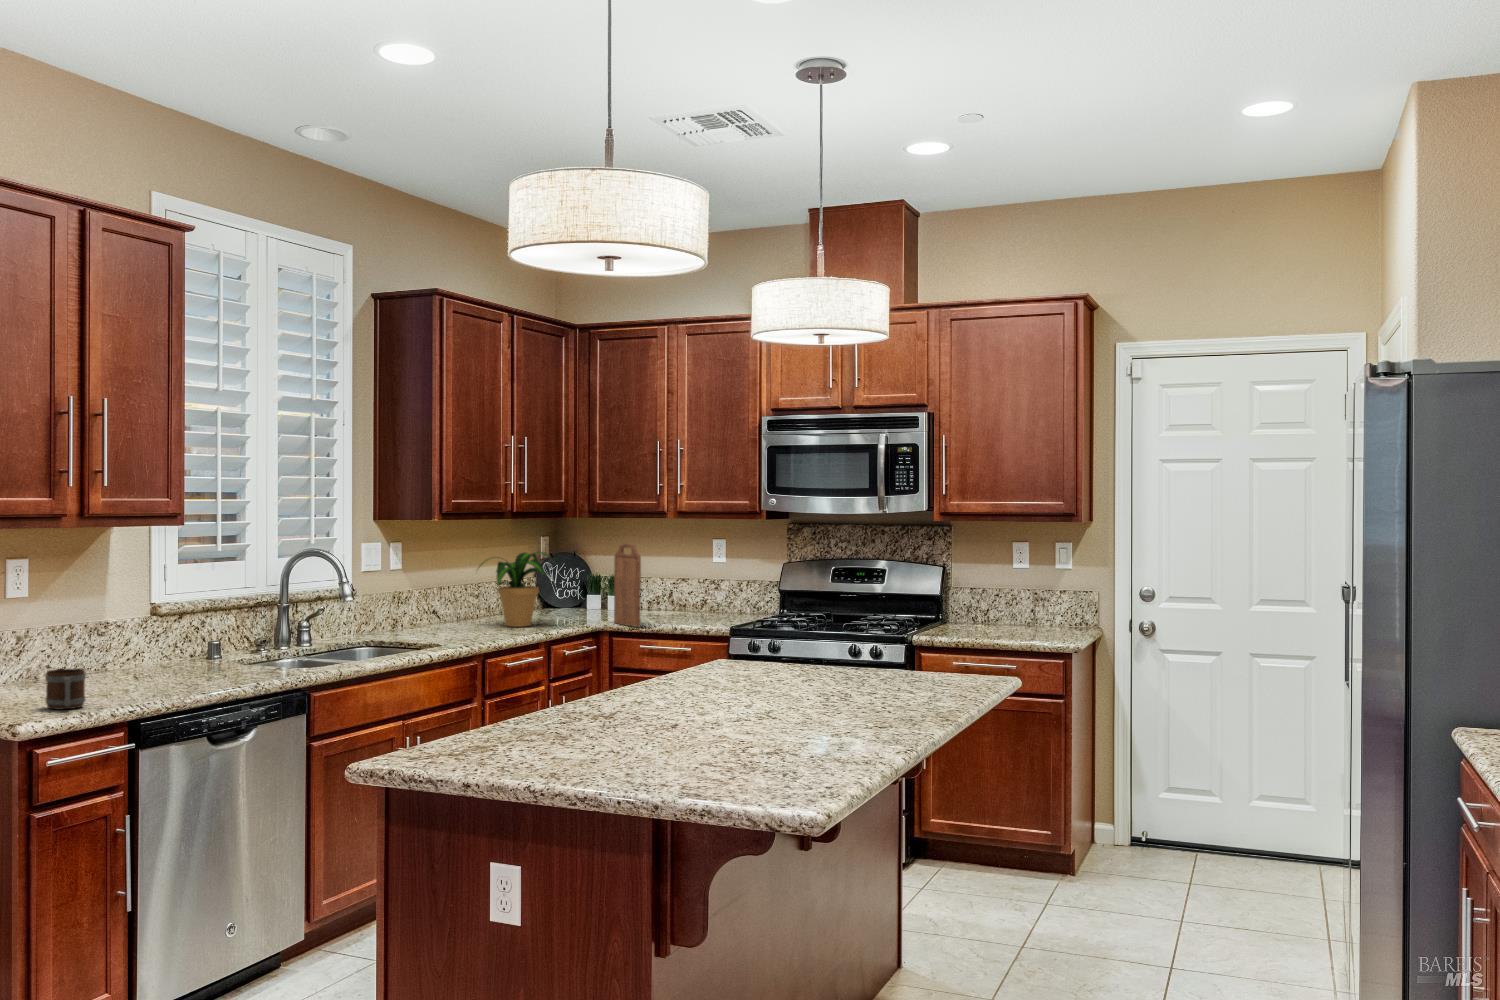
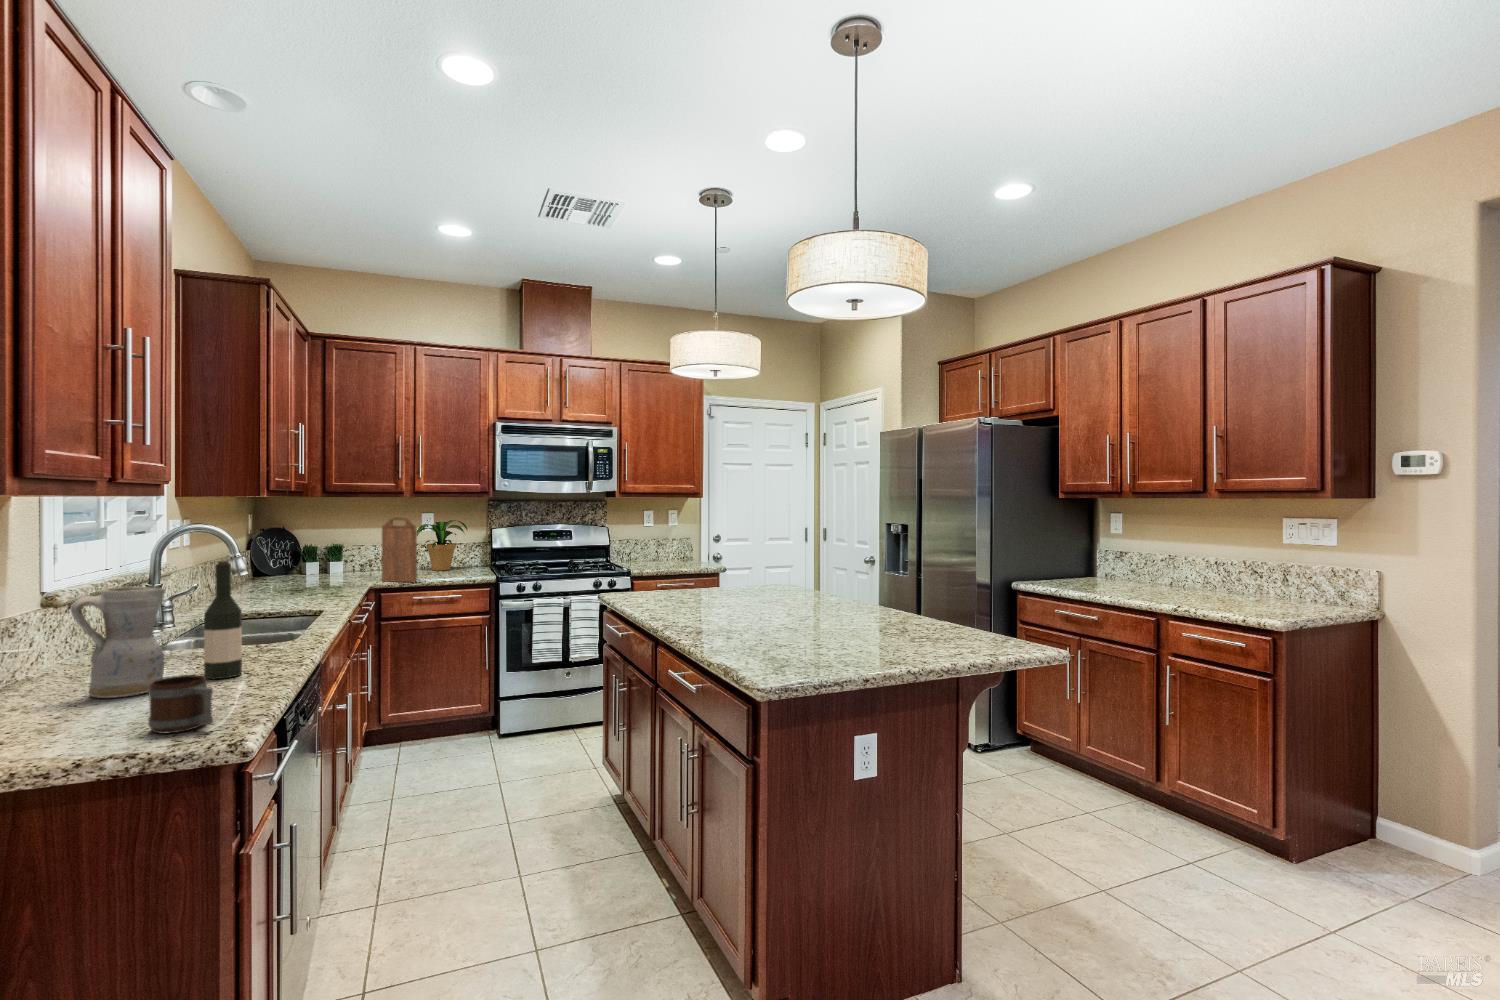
potted plant: present [479,552,551,627] -> present [417,520,467,571]
wine bottle: none [186,583,216,686] -> present [204,561,242,679]
ceramic pitcher: none [90,600,151,688] -> present [71,587,166,698]

